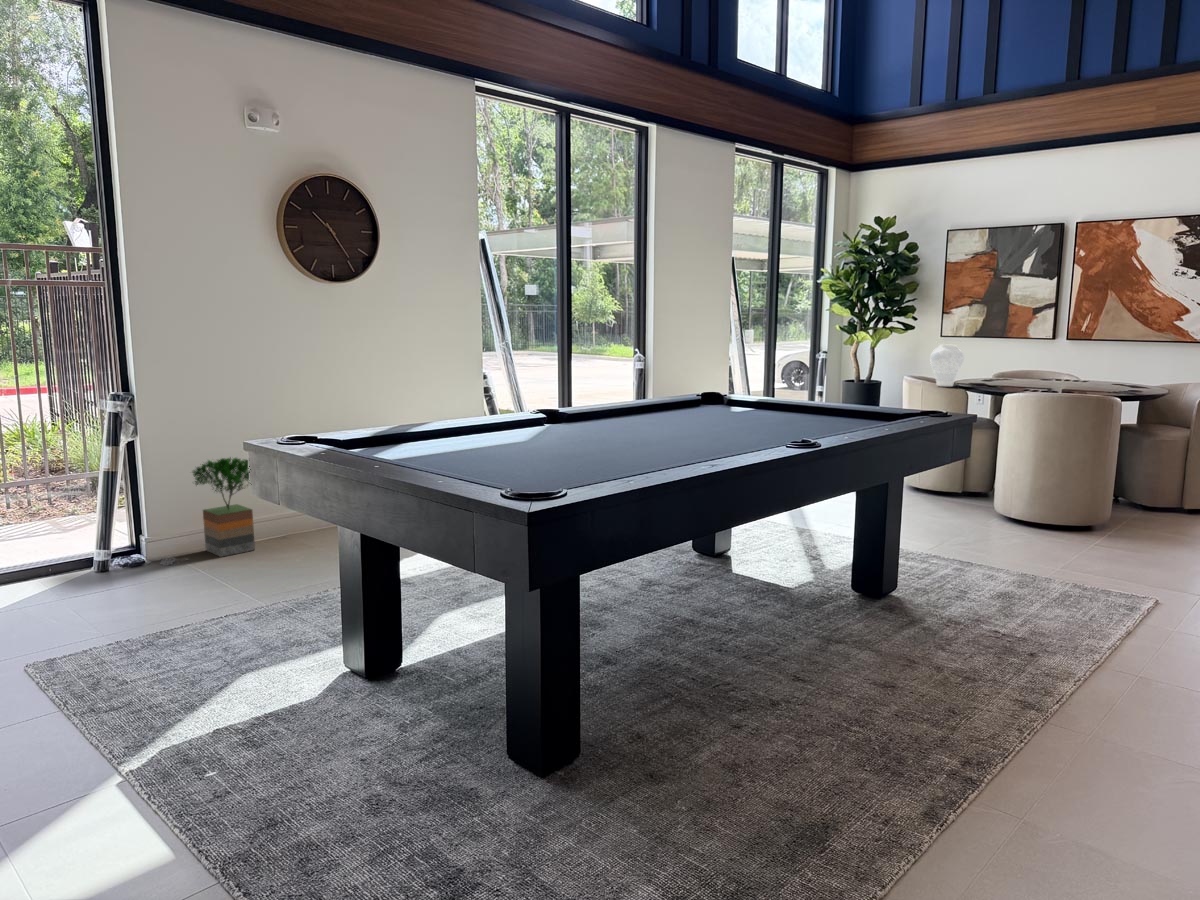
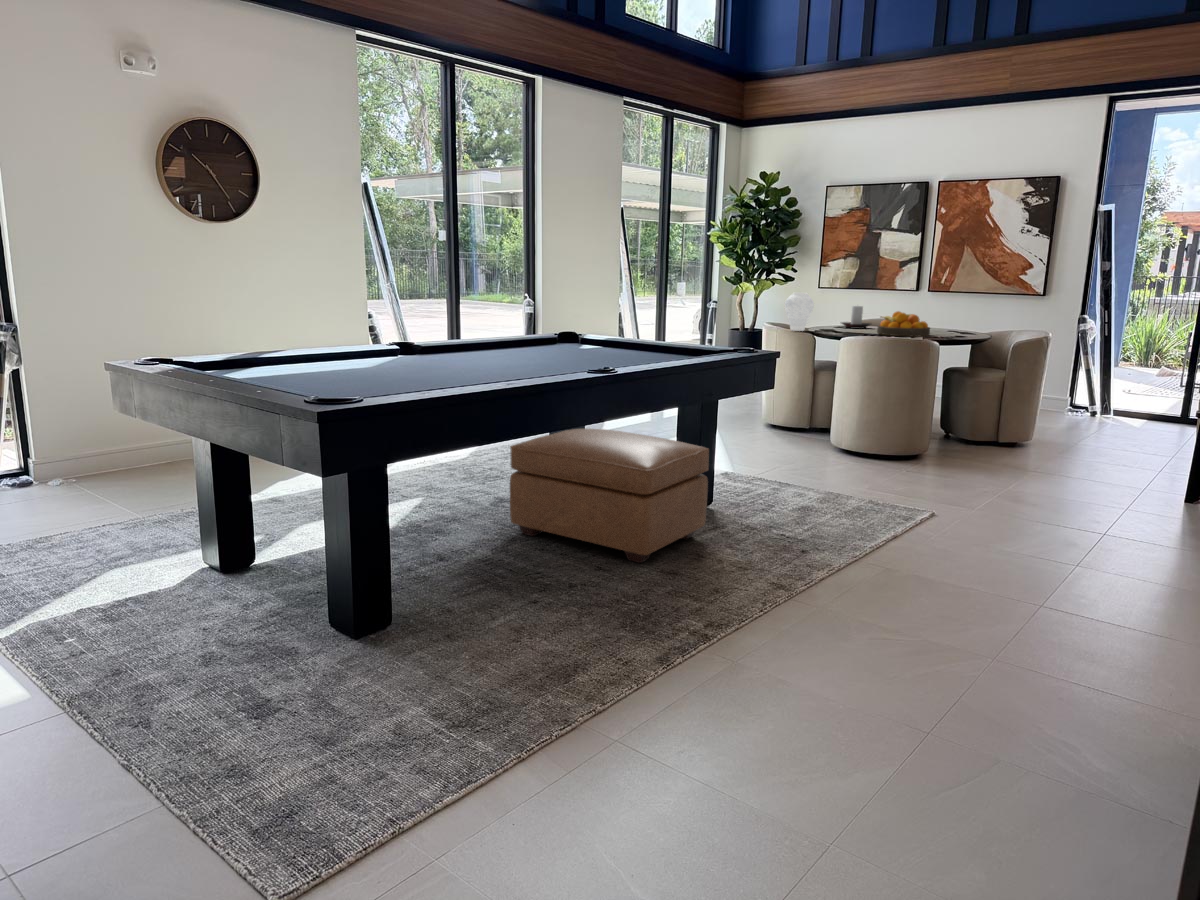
candle holder: none [986,356,1023,382] -> present [842,306,871,329]
fruit bowl: none [1041,364,1105,392] -> present [877,311,930,337]
potted tree: present [192,457,255,557] -> none [74,386,151,479]
ottoman: none [676,505,910,670] -> present [510,429,709,563]

